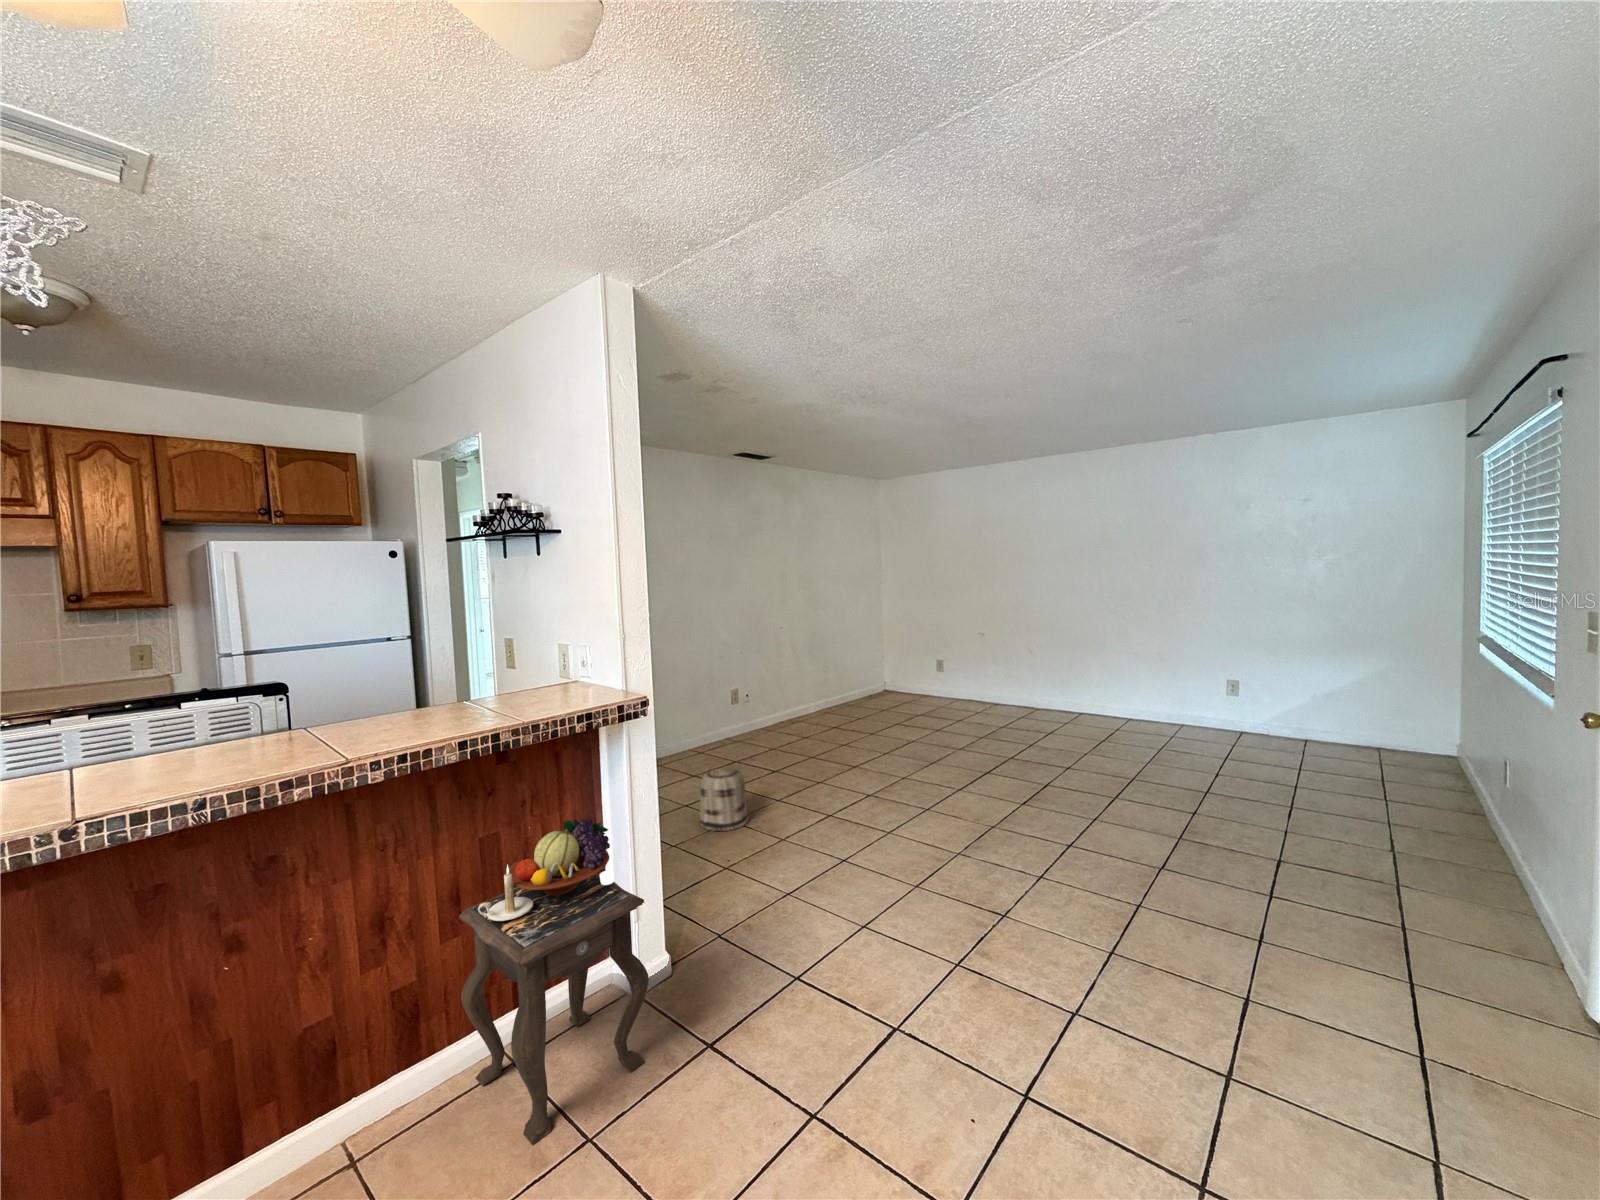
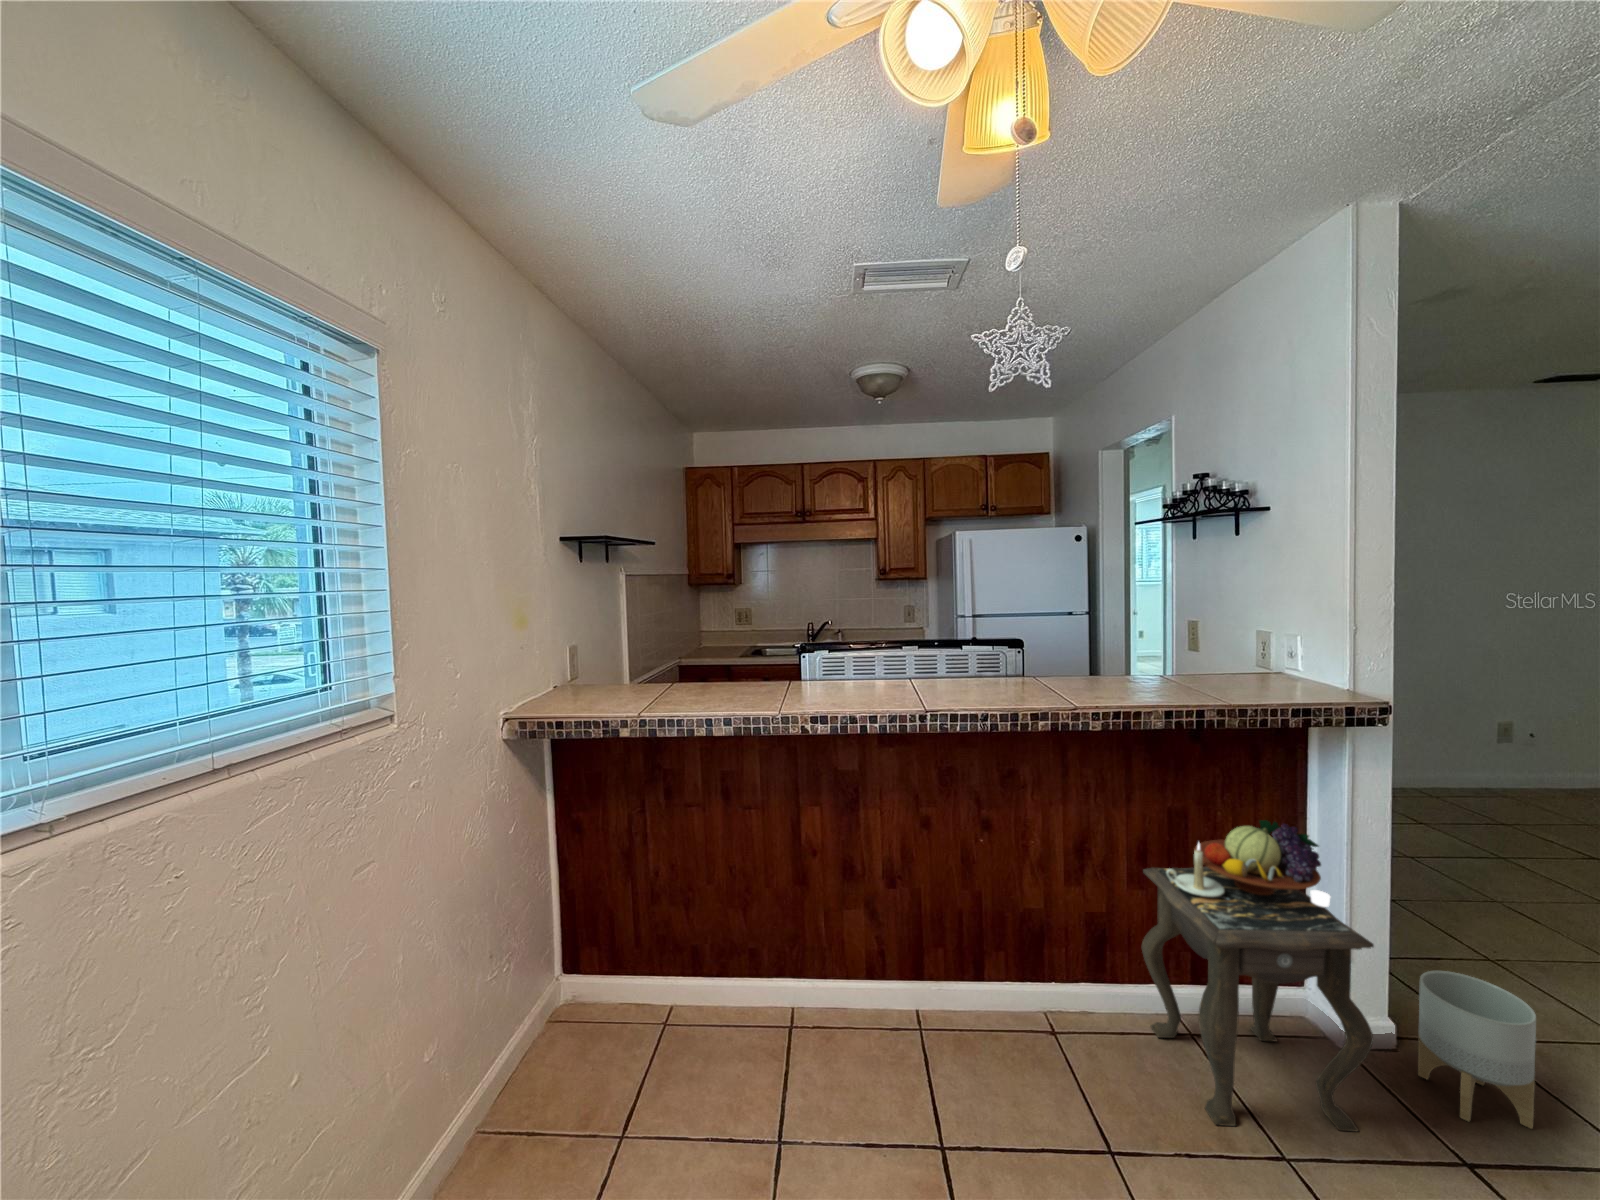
basket: present [700,762,748,831] -> none [1436,809,1535,917]
planter: none [680,890,742,1003] -> present [1418,971,1536,1129]

